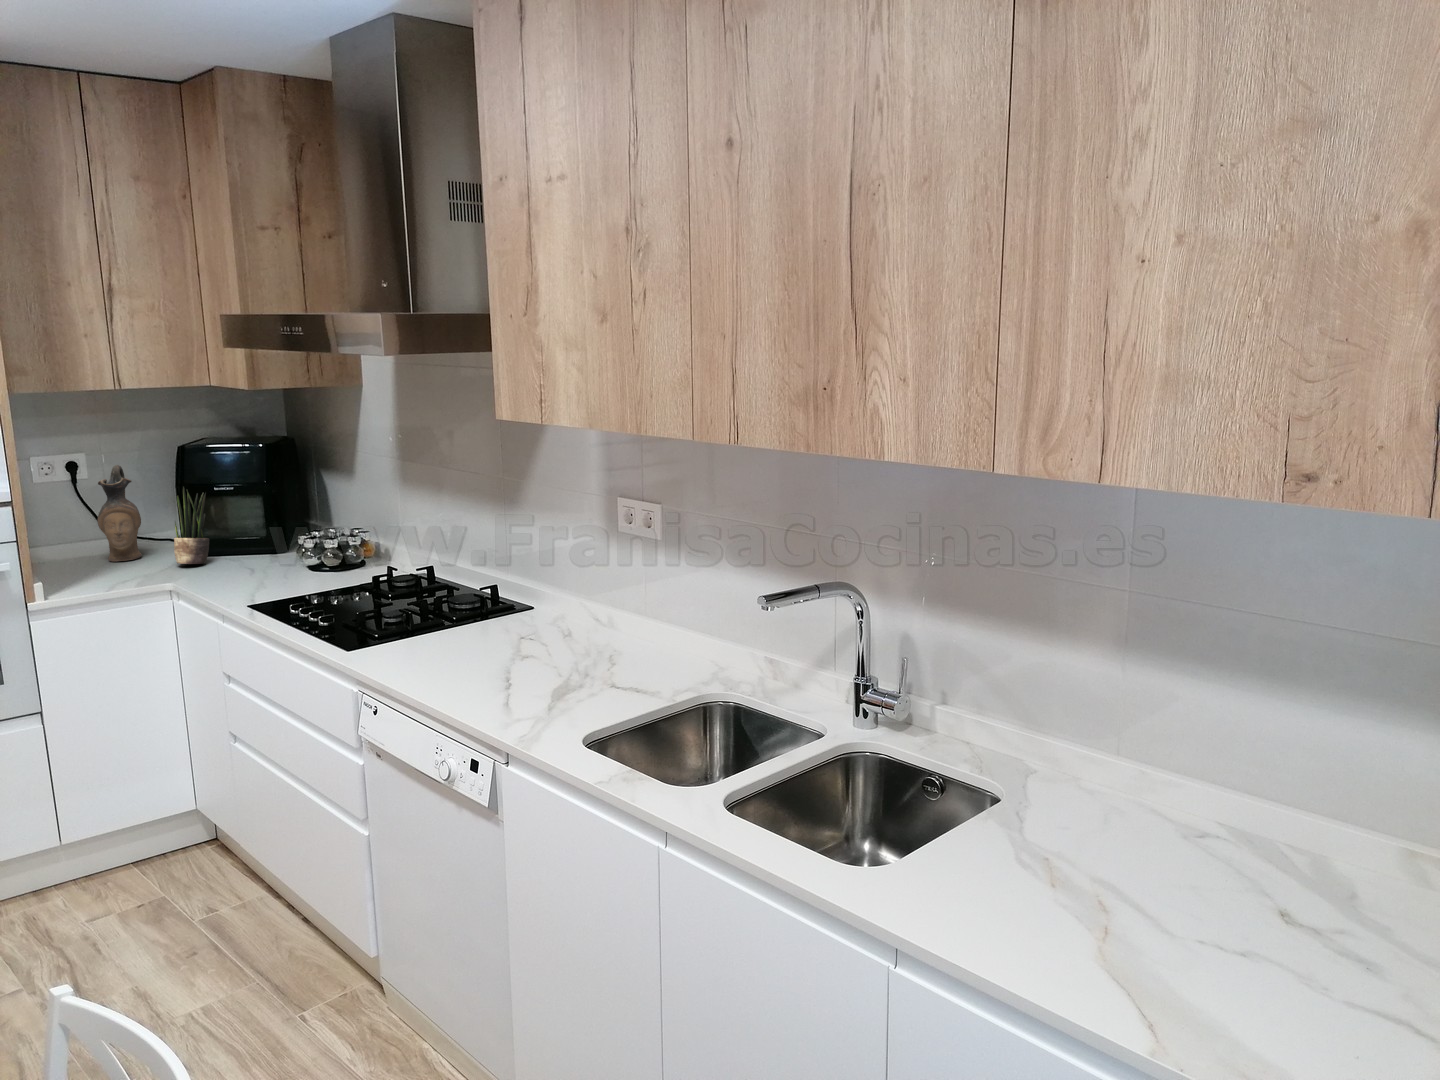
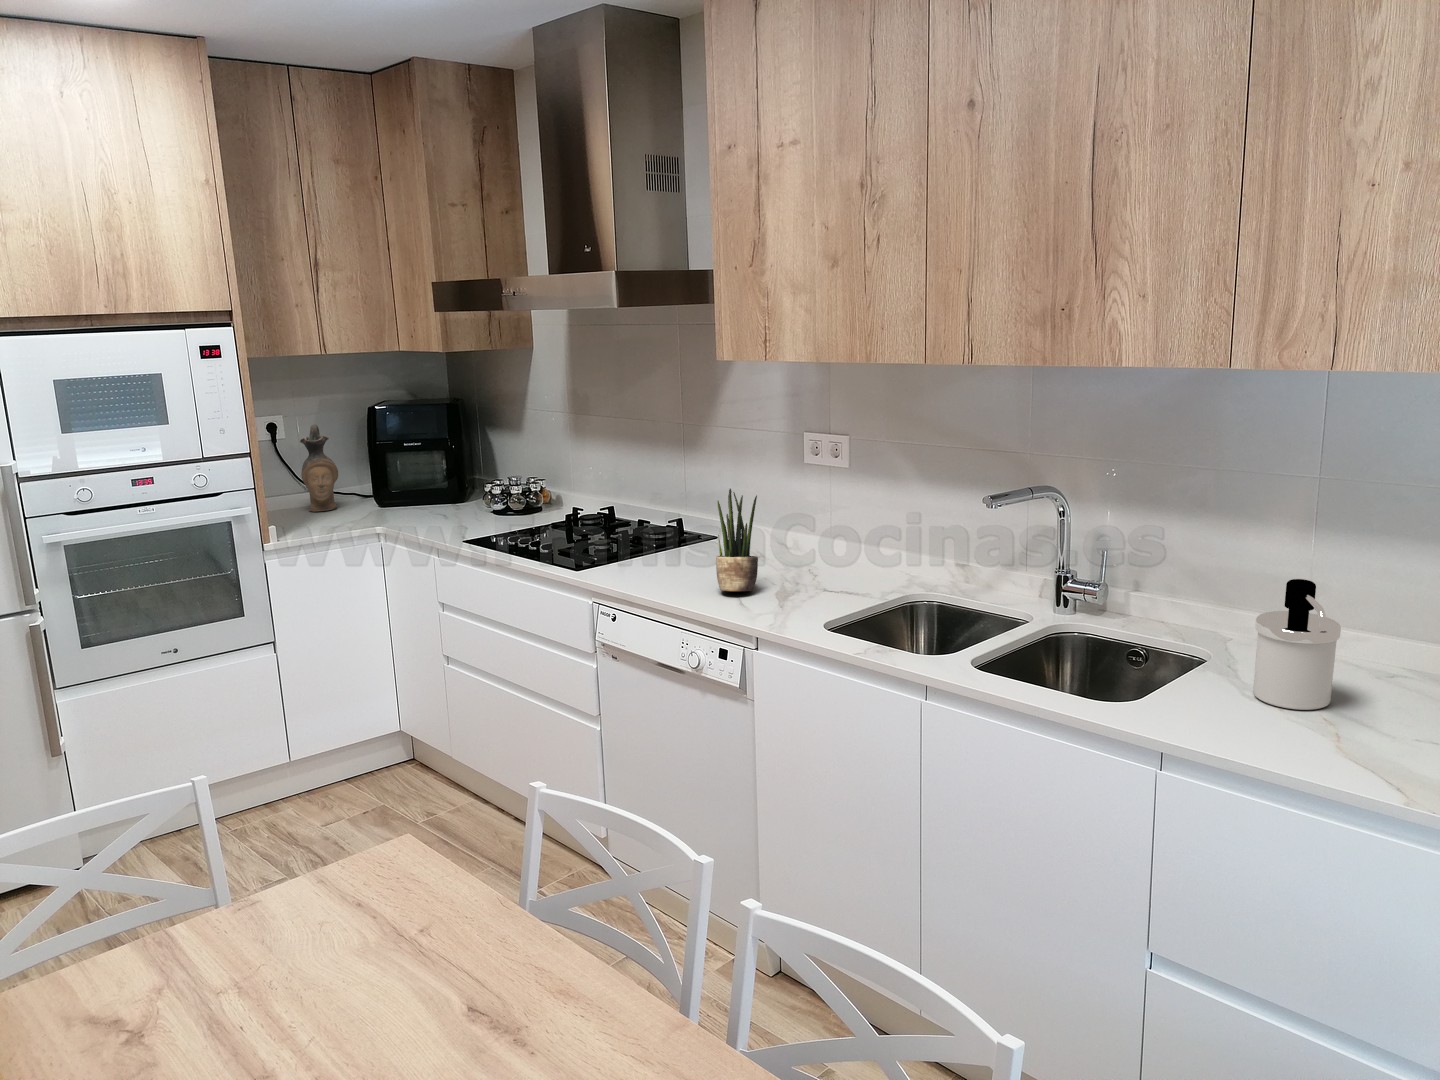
potted plant: present [174,487,209,564] -> present [716,489,758,591]
soap dispenser: none [1027,728,1123,889] -> present [1253,579,1341,710]

